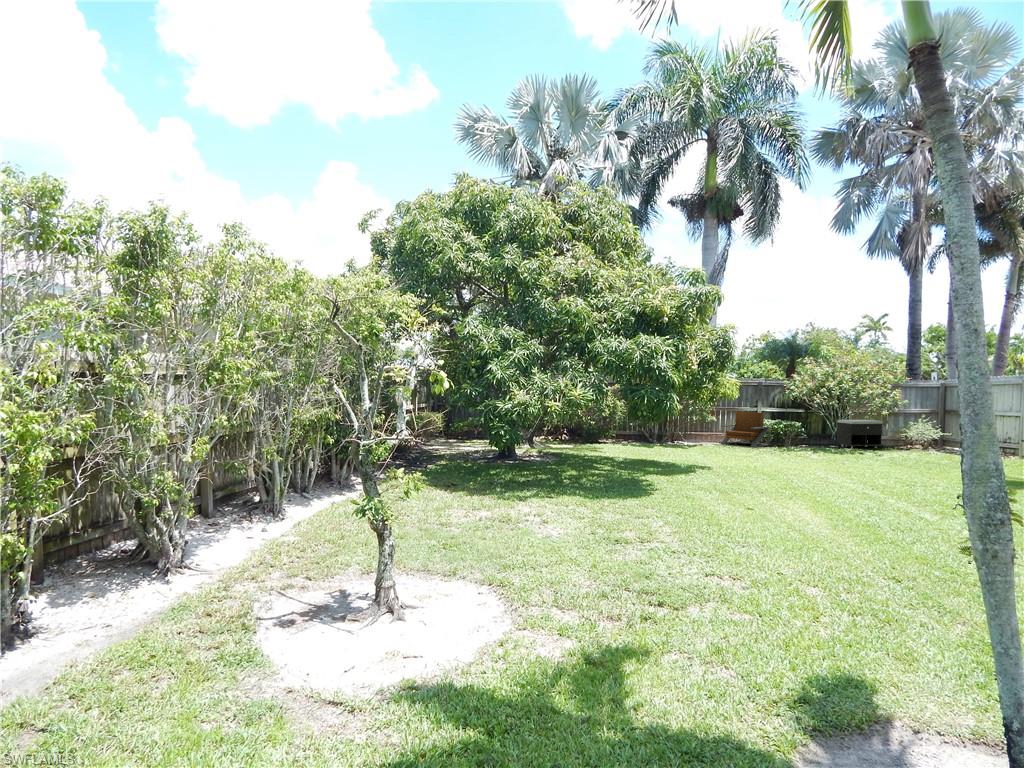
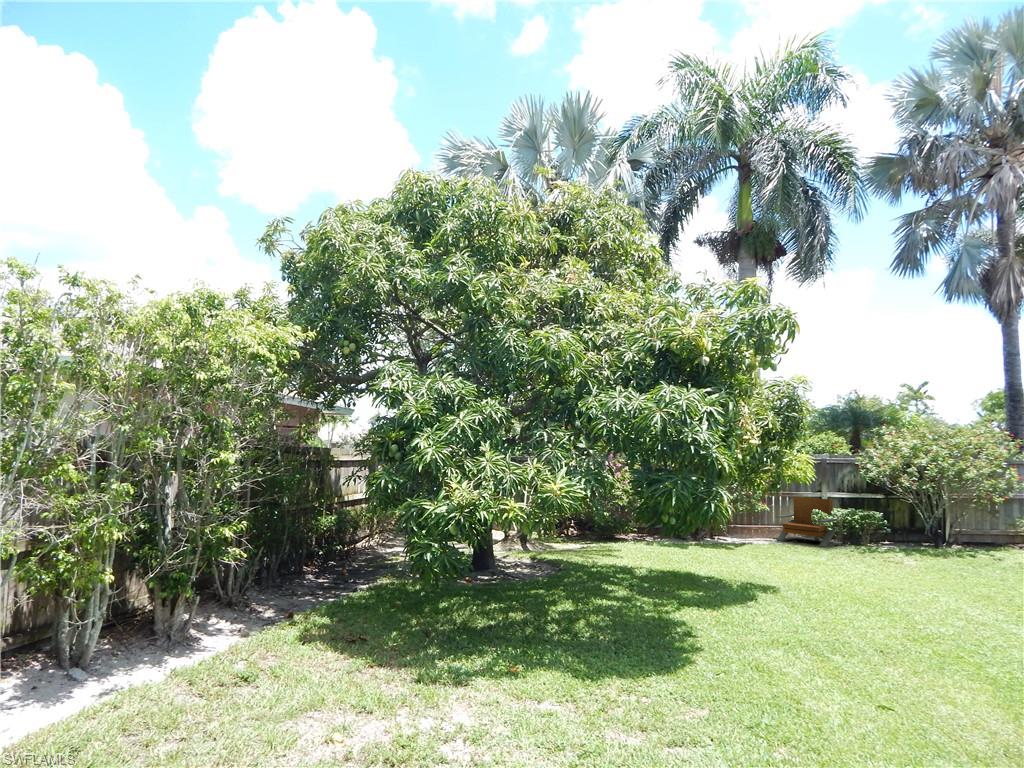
storage bench: present [837,420,883,448] -> none [935,510,1004,550]

